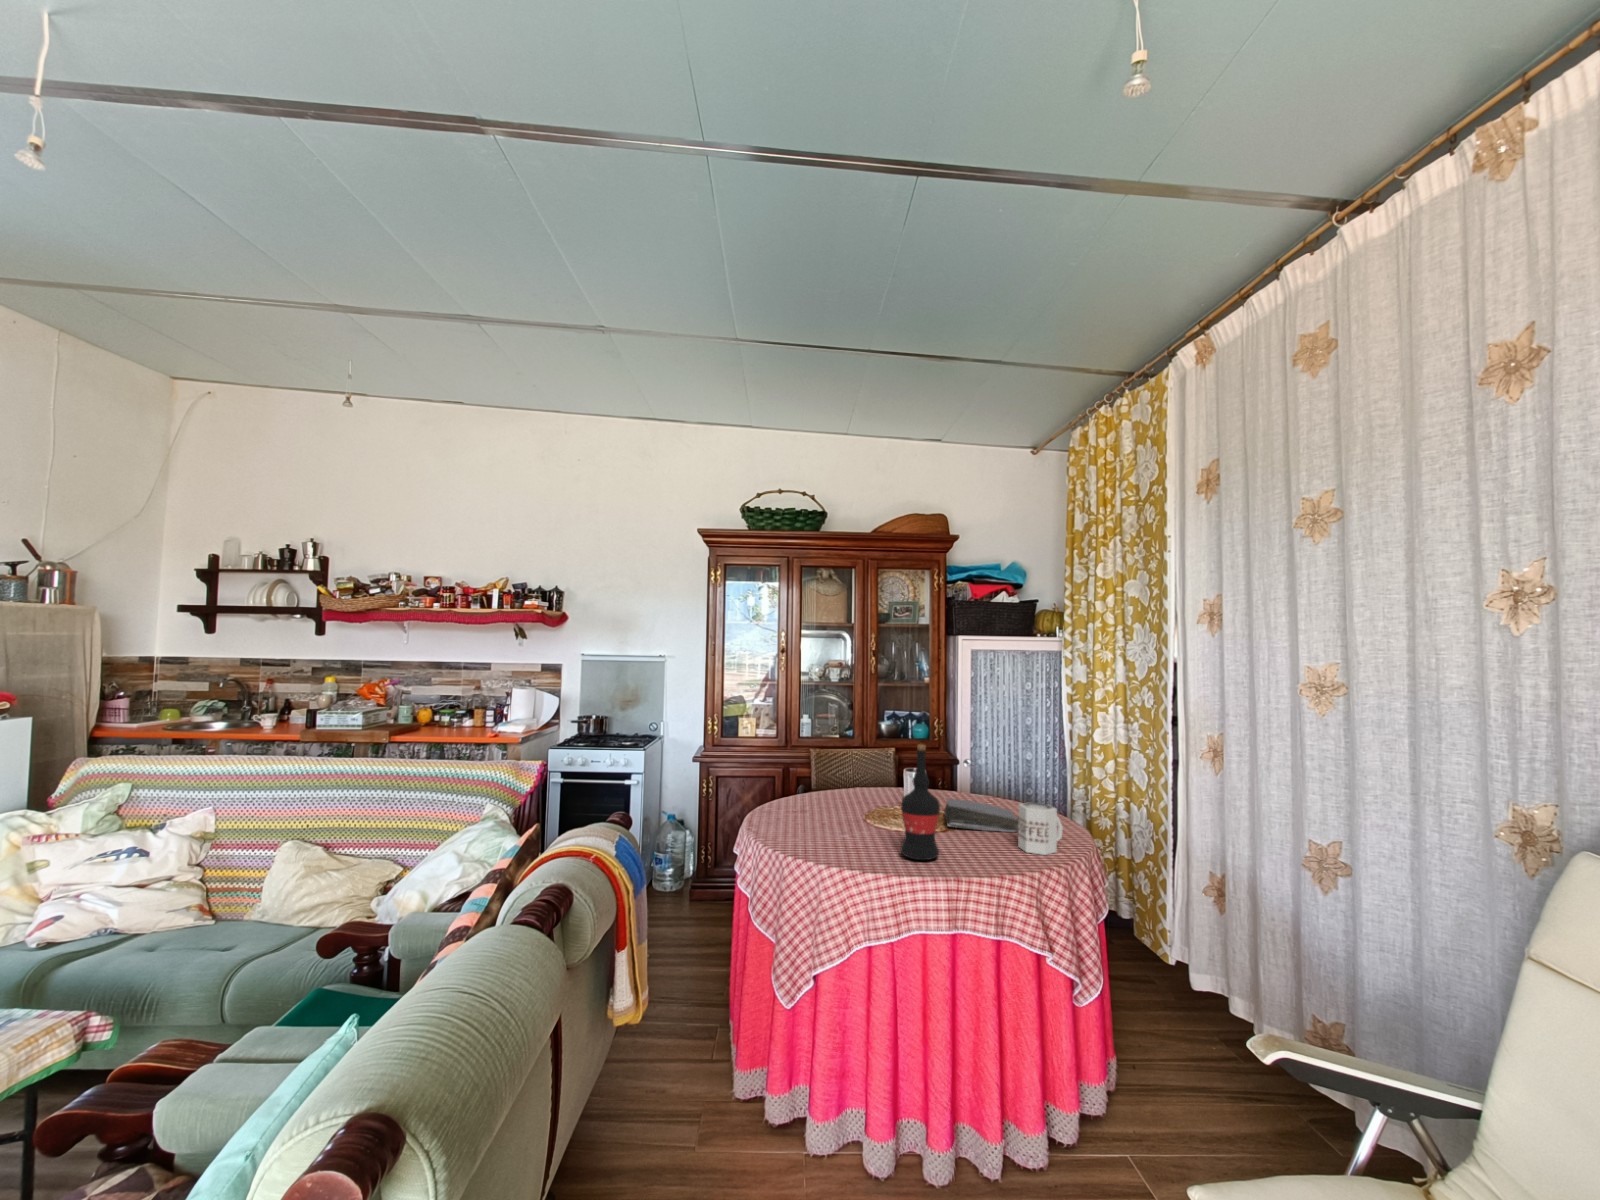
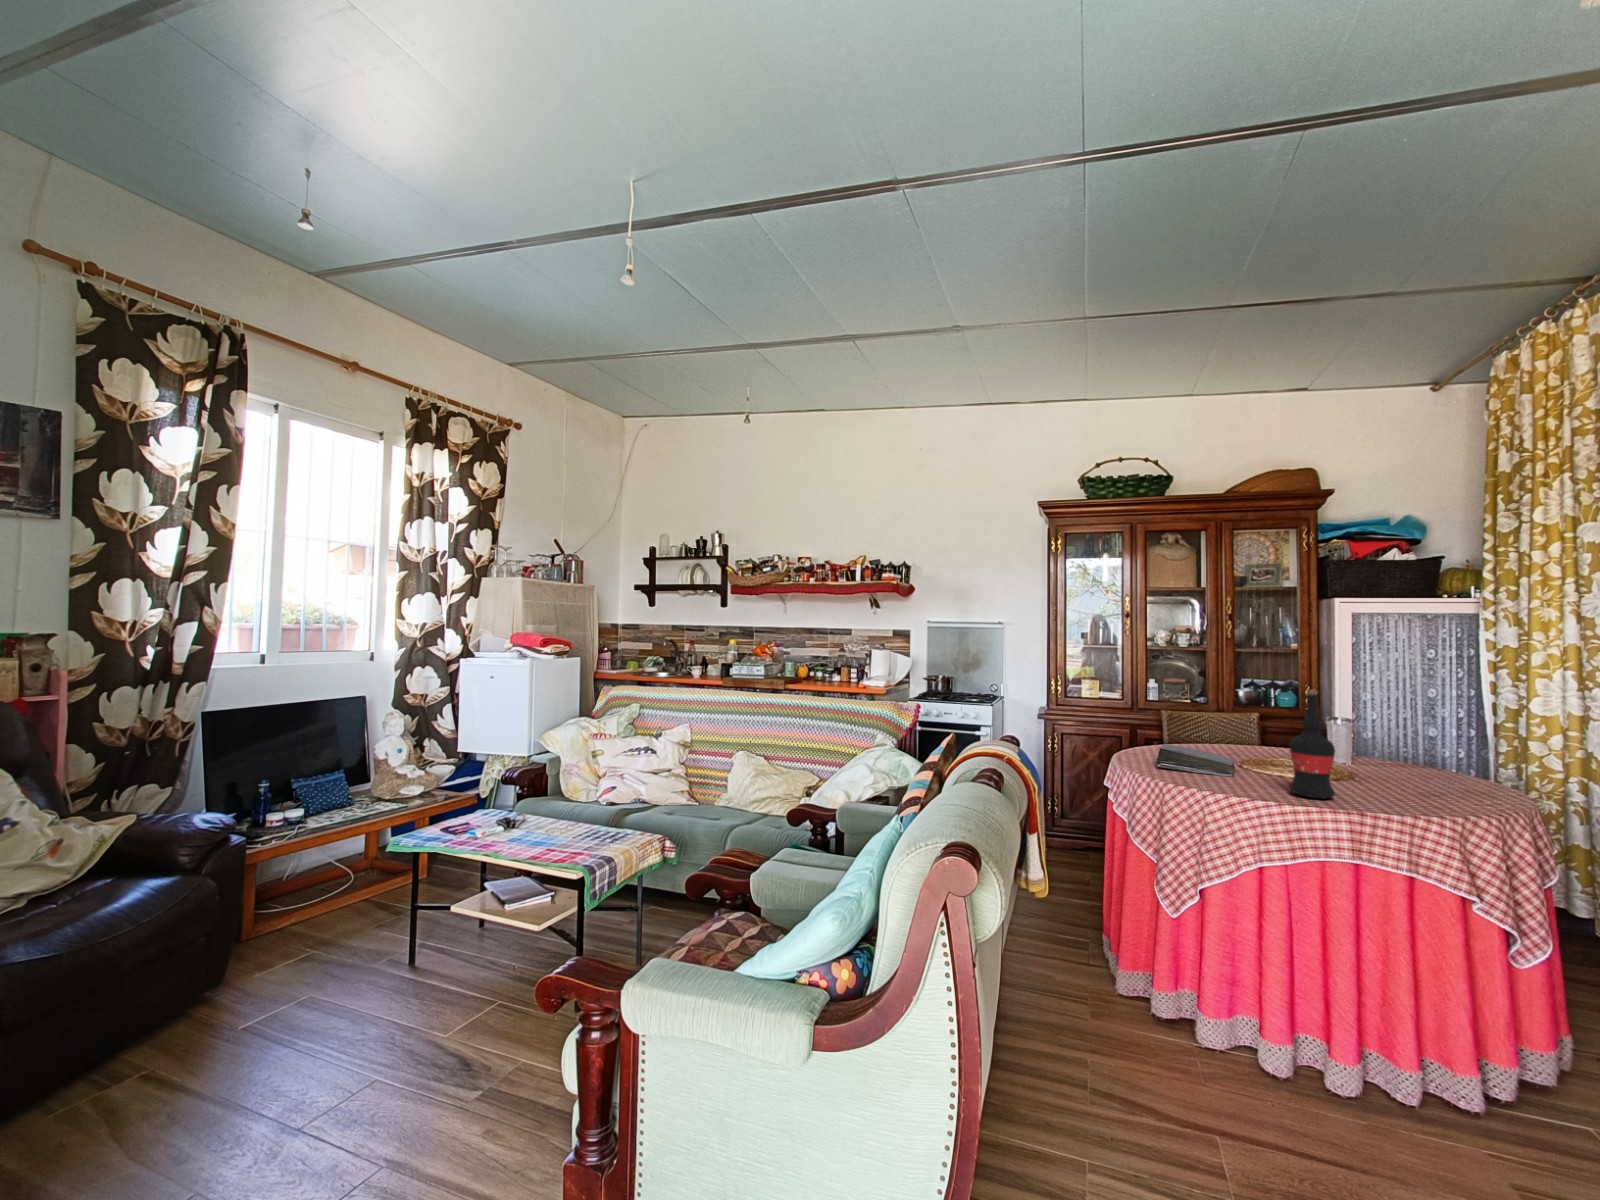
book: present [944,798,1018,832] -> present [1157,744,1235,777]
mug: present [1018,802,1063,855] -> none [1431,756,1491,808]

